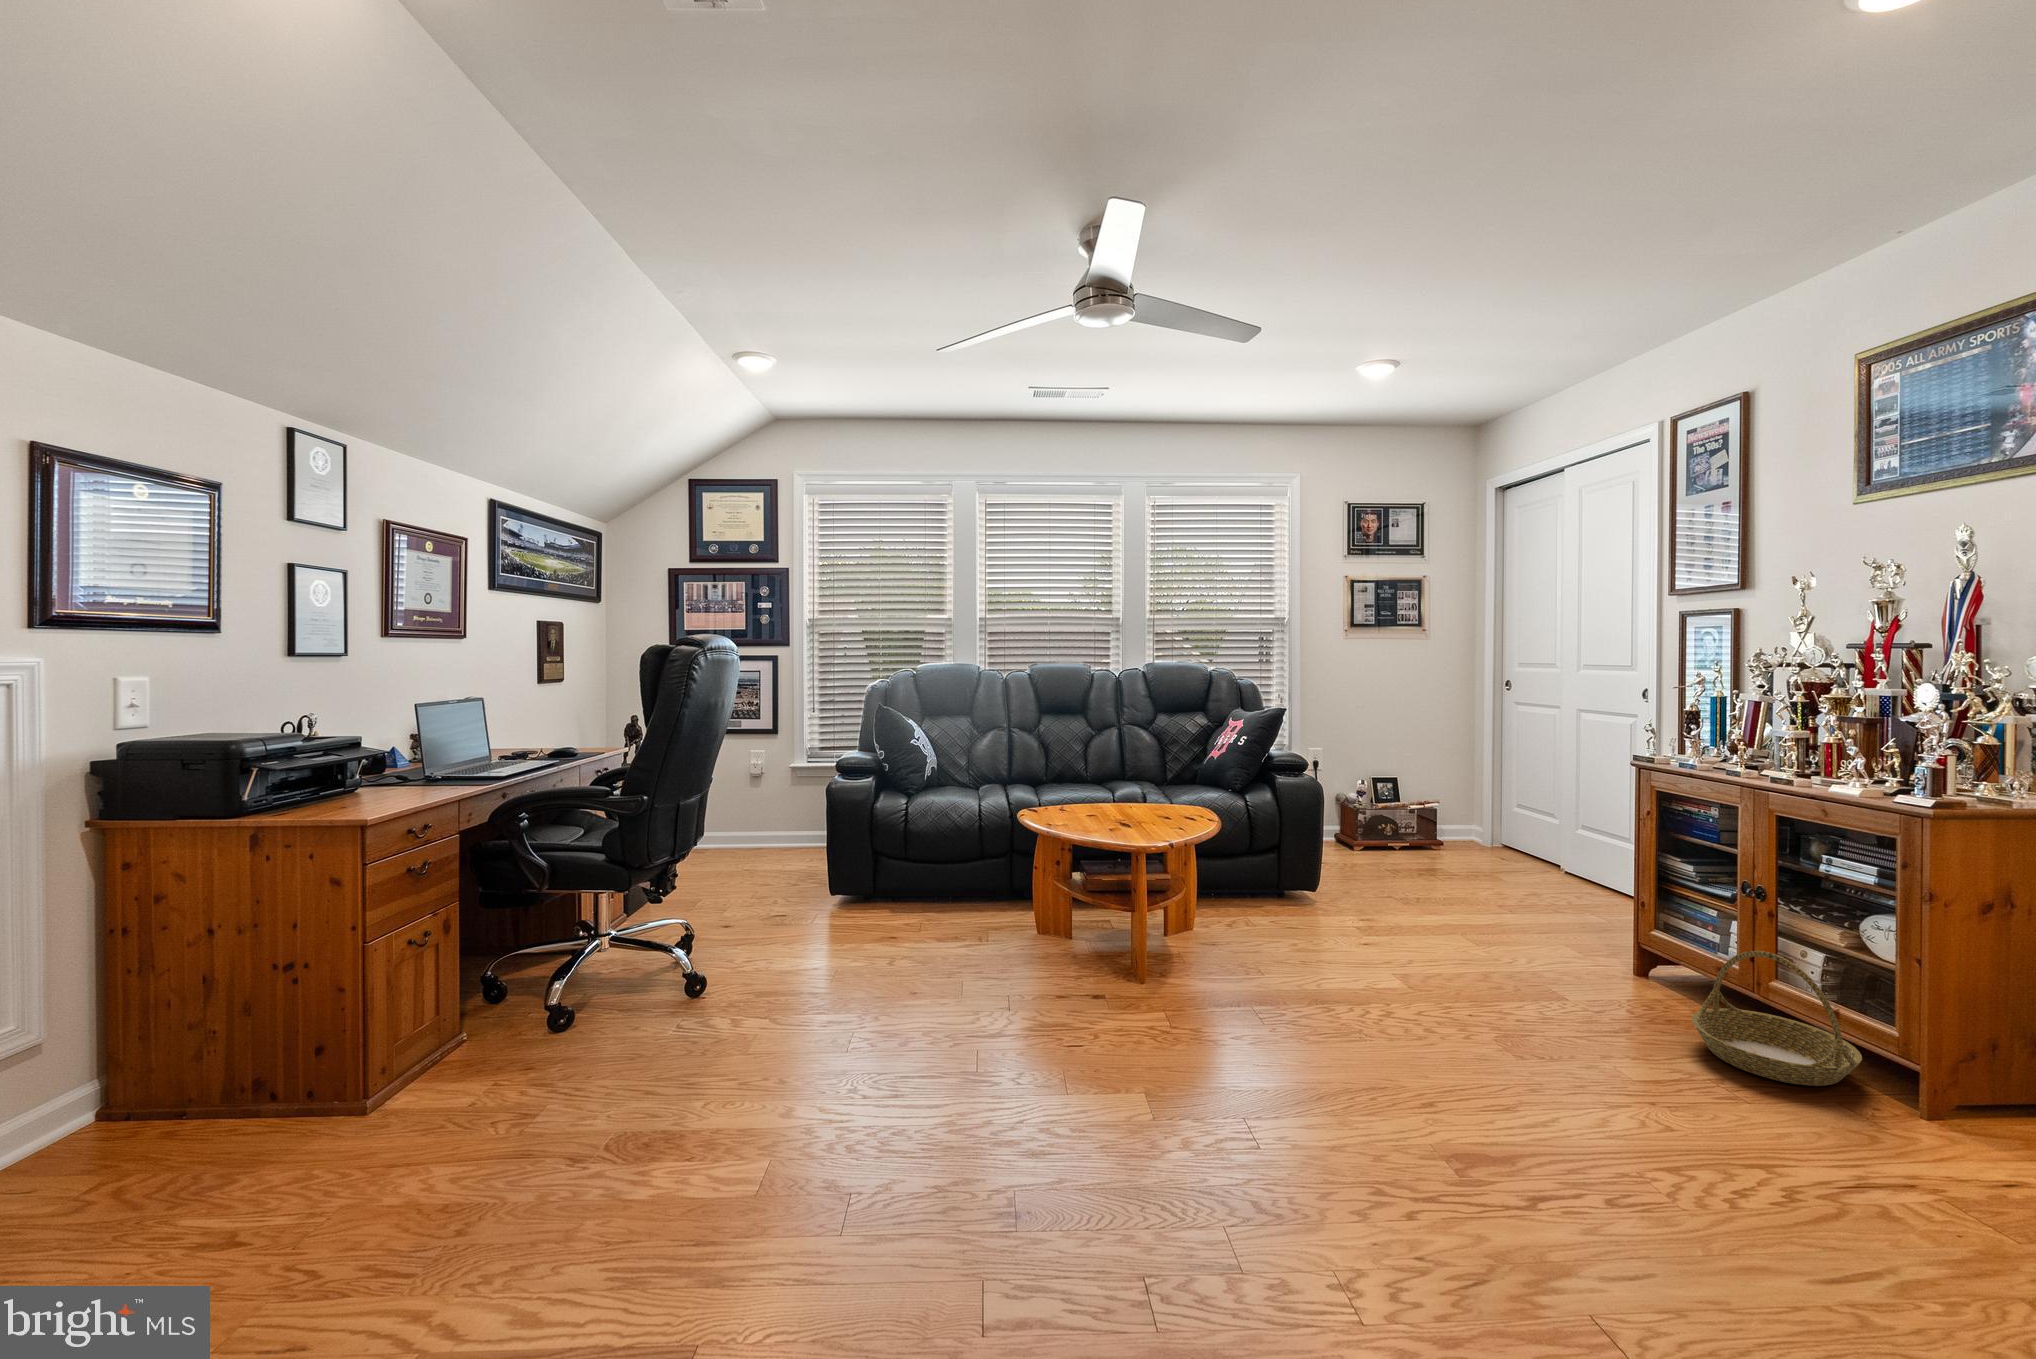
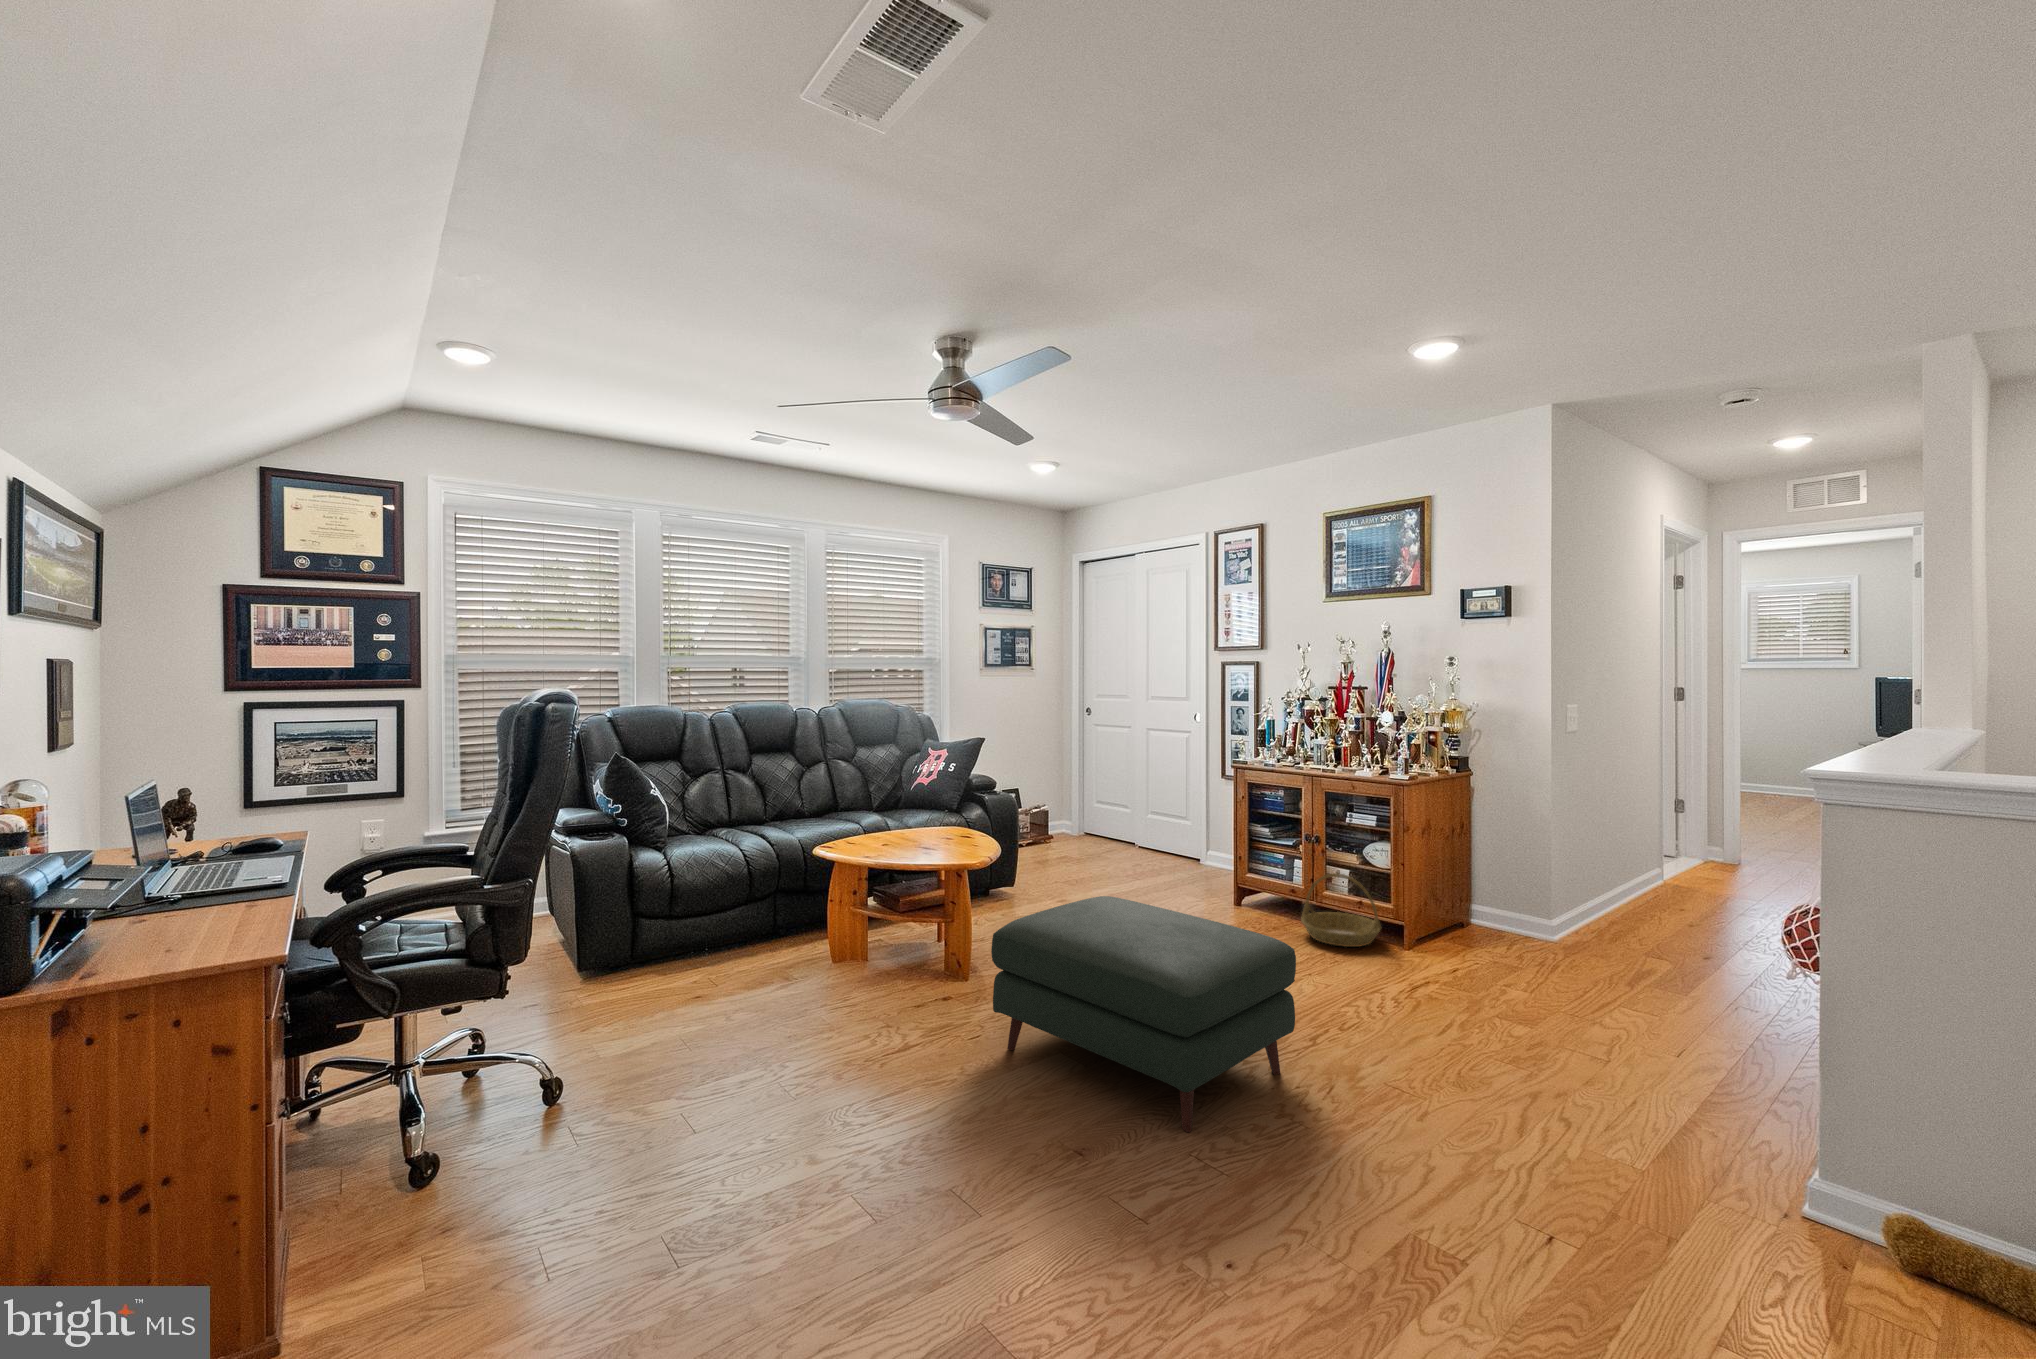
ottoman: none [1056,911,1423,1255] -> present [991,896,1296,1132]

